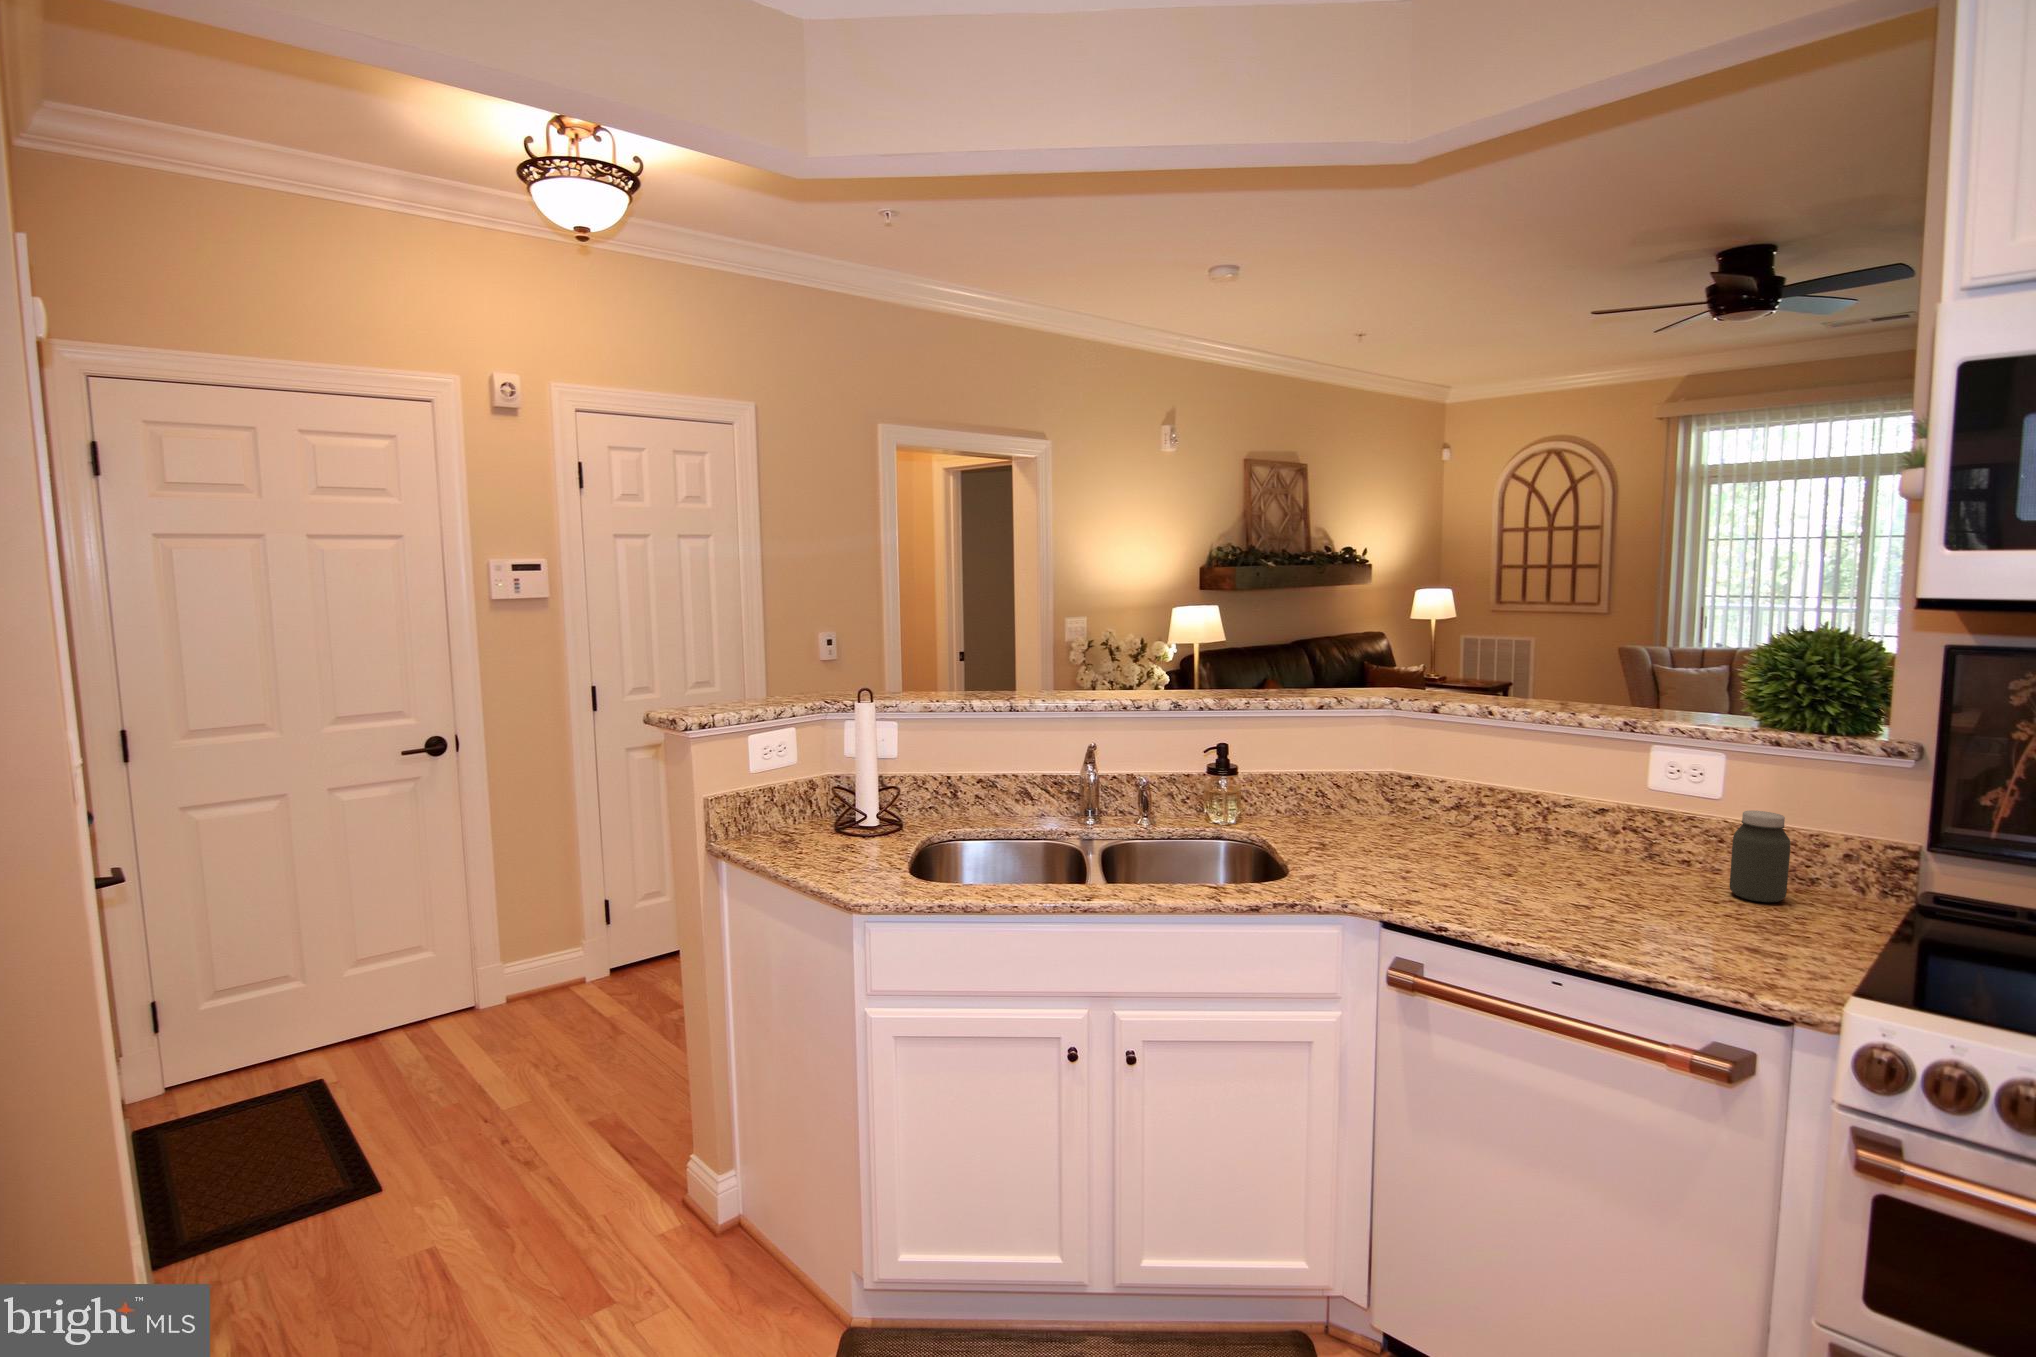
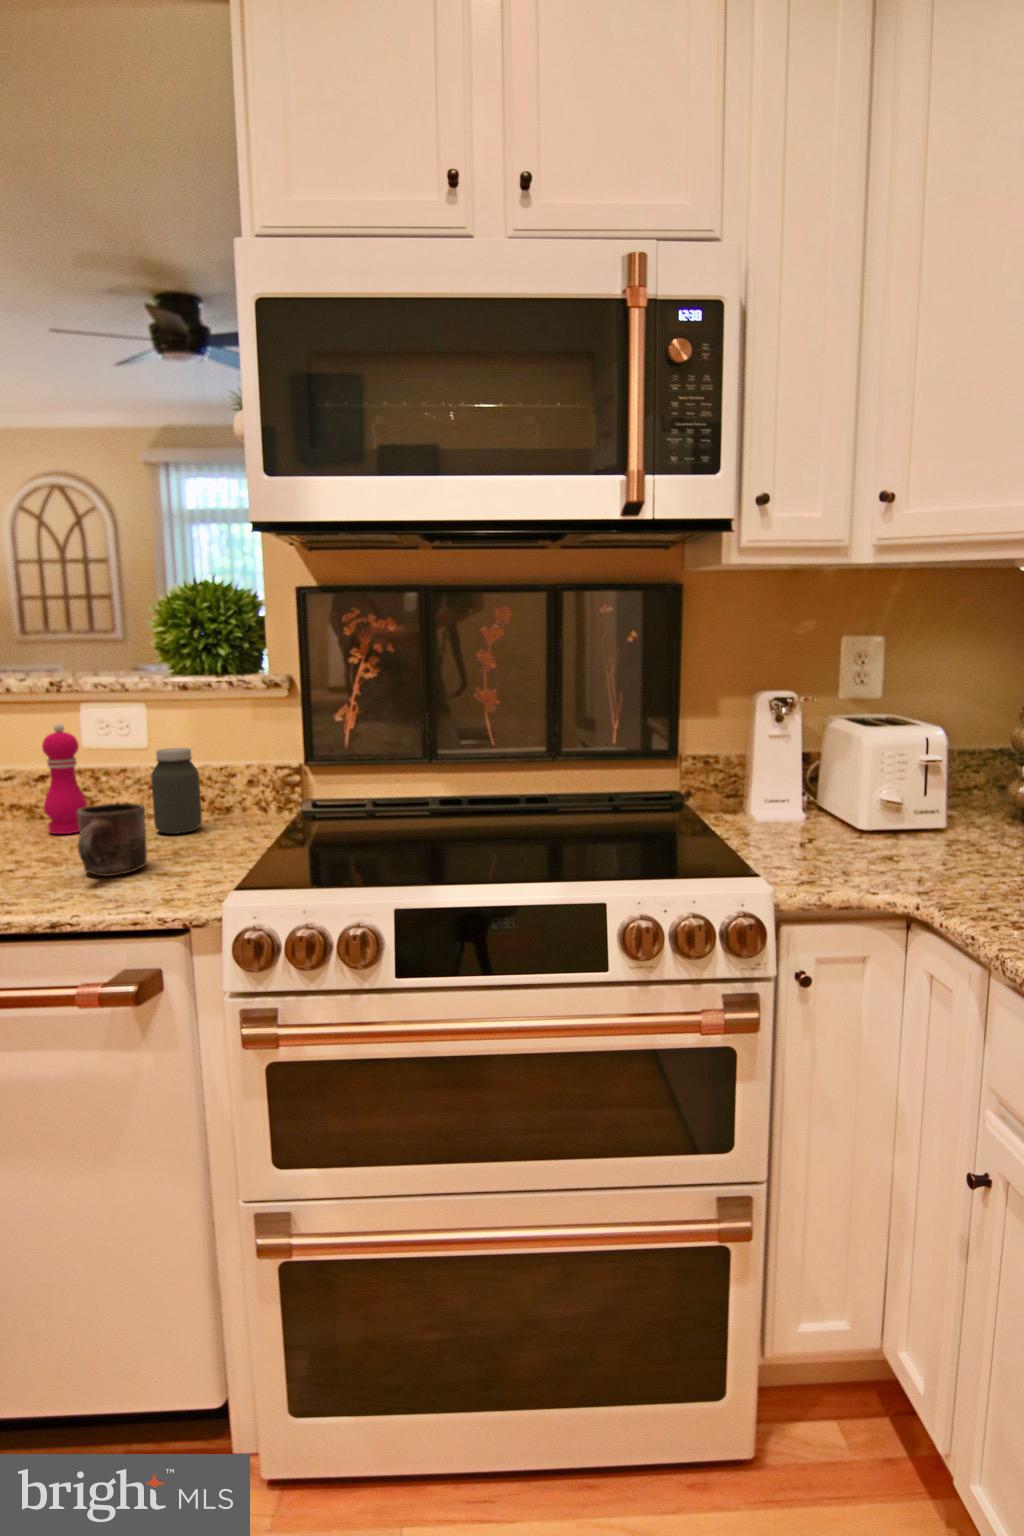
pepper mill: none [1610,768,1653,874] -> present [42,724,87,834]
mug: none [1670,865,1743,939] -> present [77,803,147,876]

